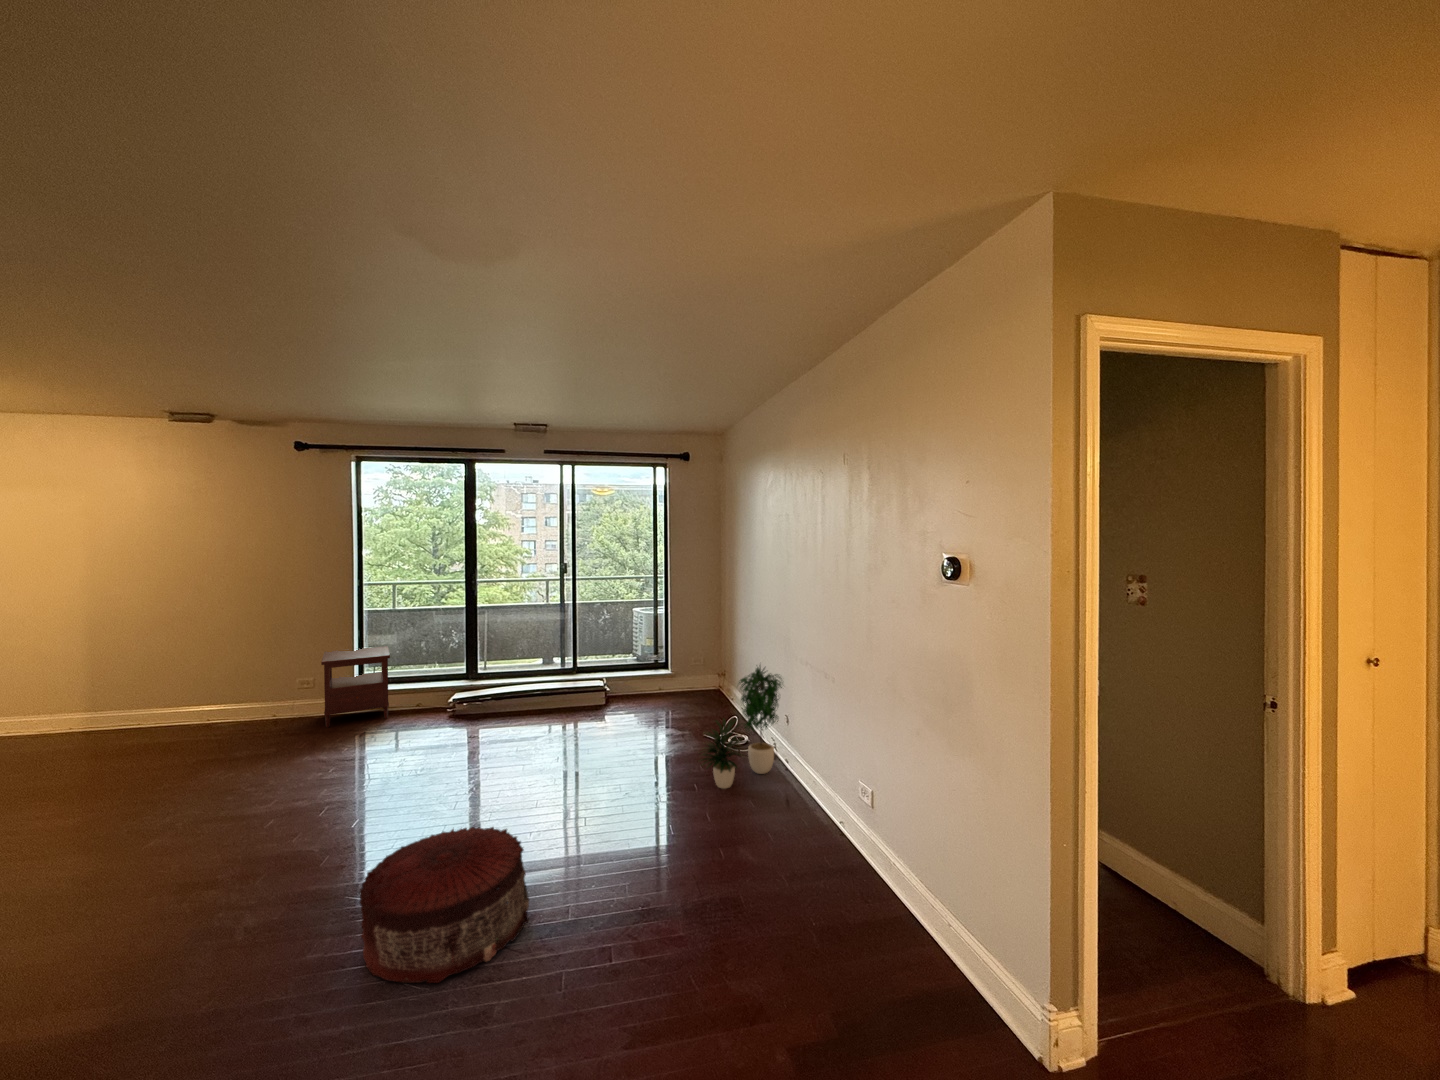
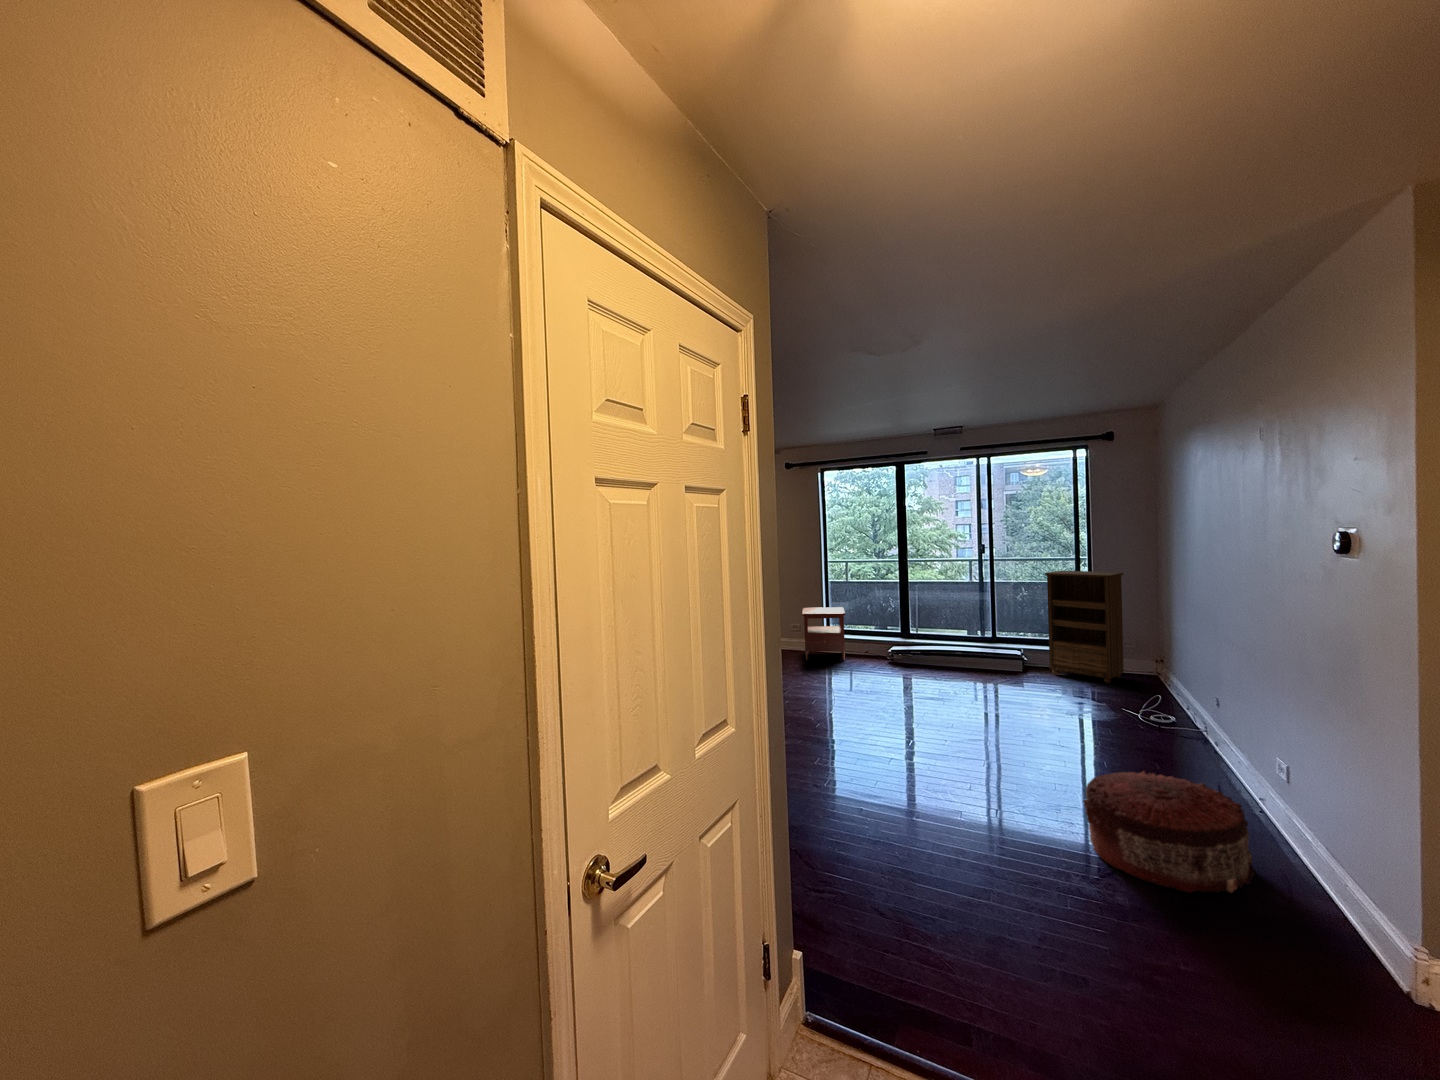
bookshelf: none [629,591,696,704] -> present [1045,571,1124,683]
potted plant: present [700,667,782,789] -> none [1103,640,1211,752]
pouf: present [360,827,529,983] -> present [1083,771,1257,893]

